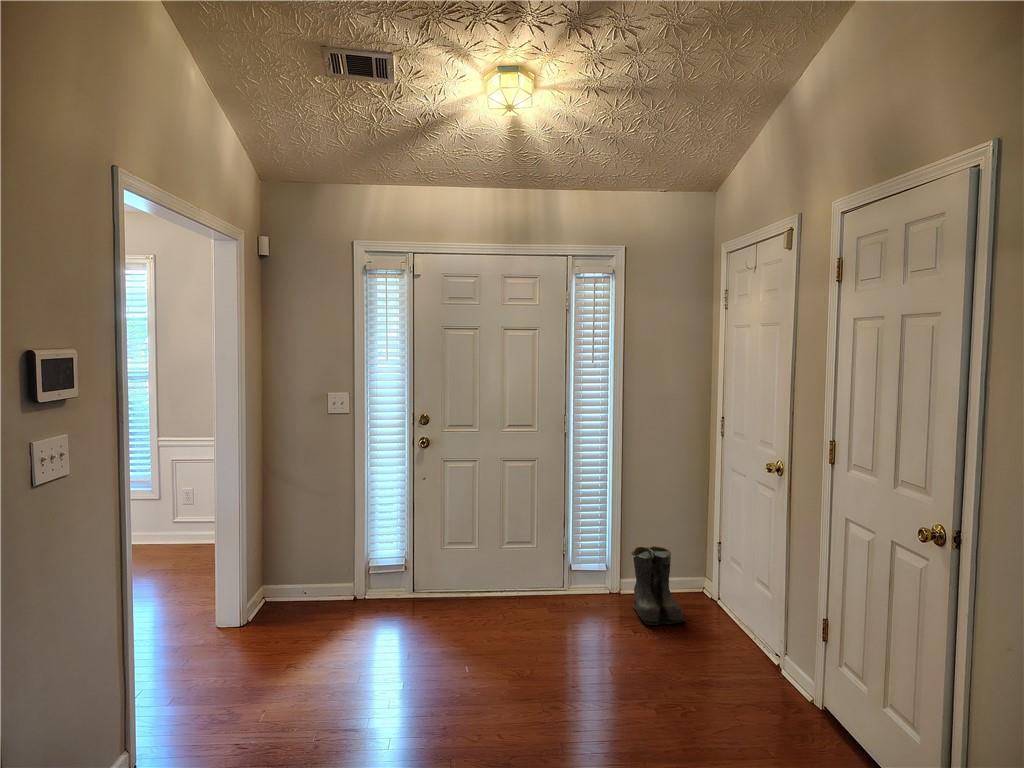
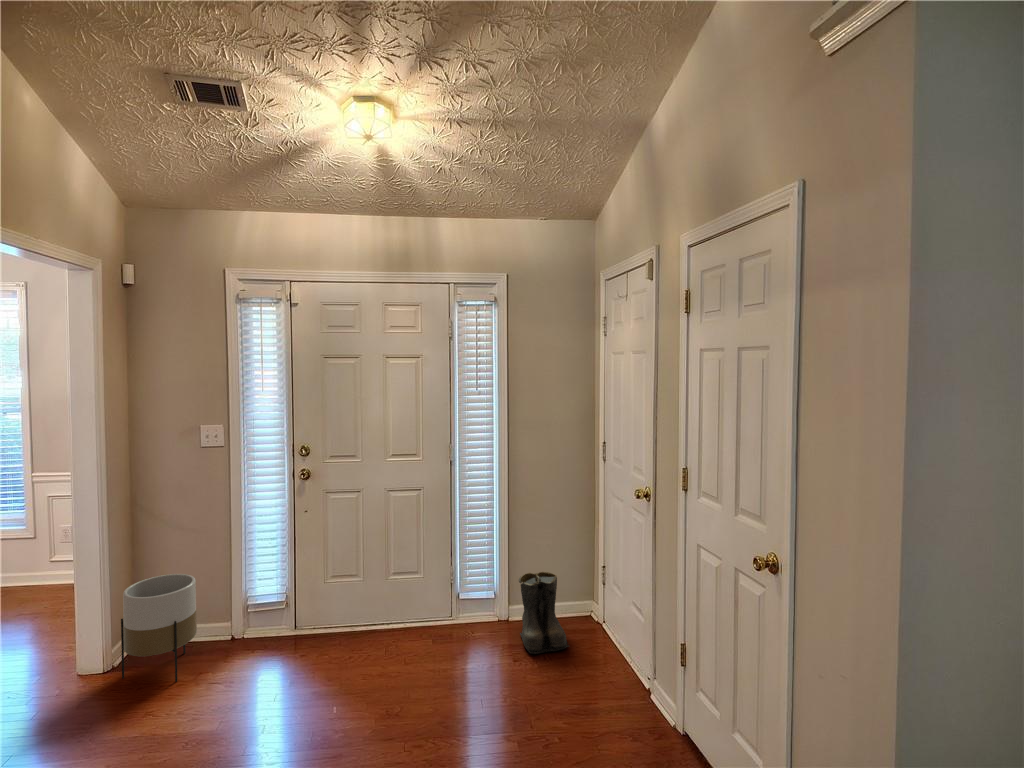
planter: none [269,531,332,628] -> present [121,574,197,682]

